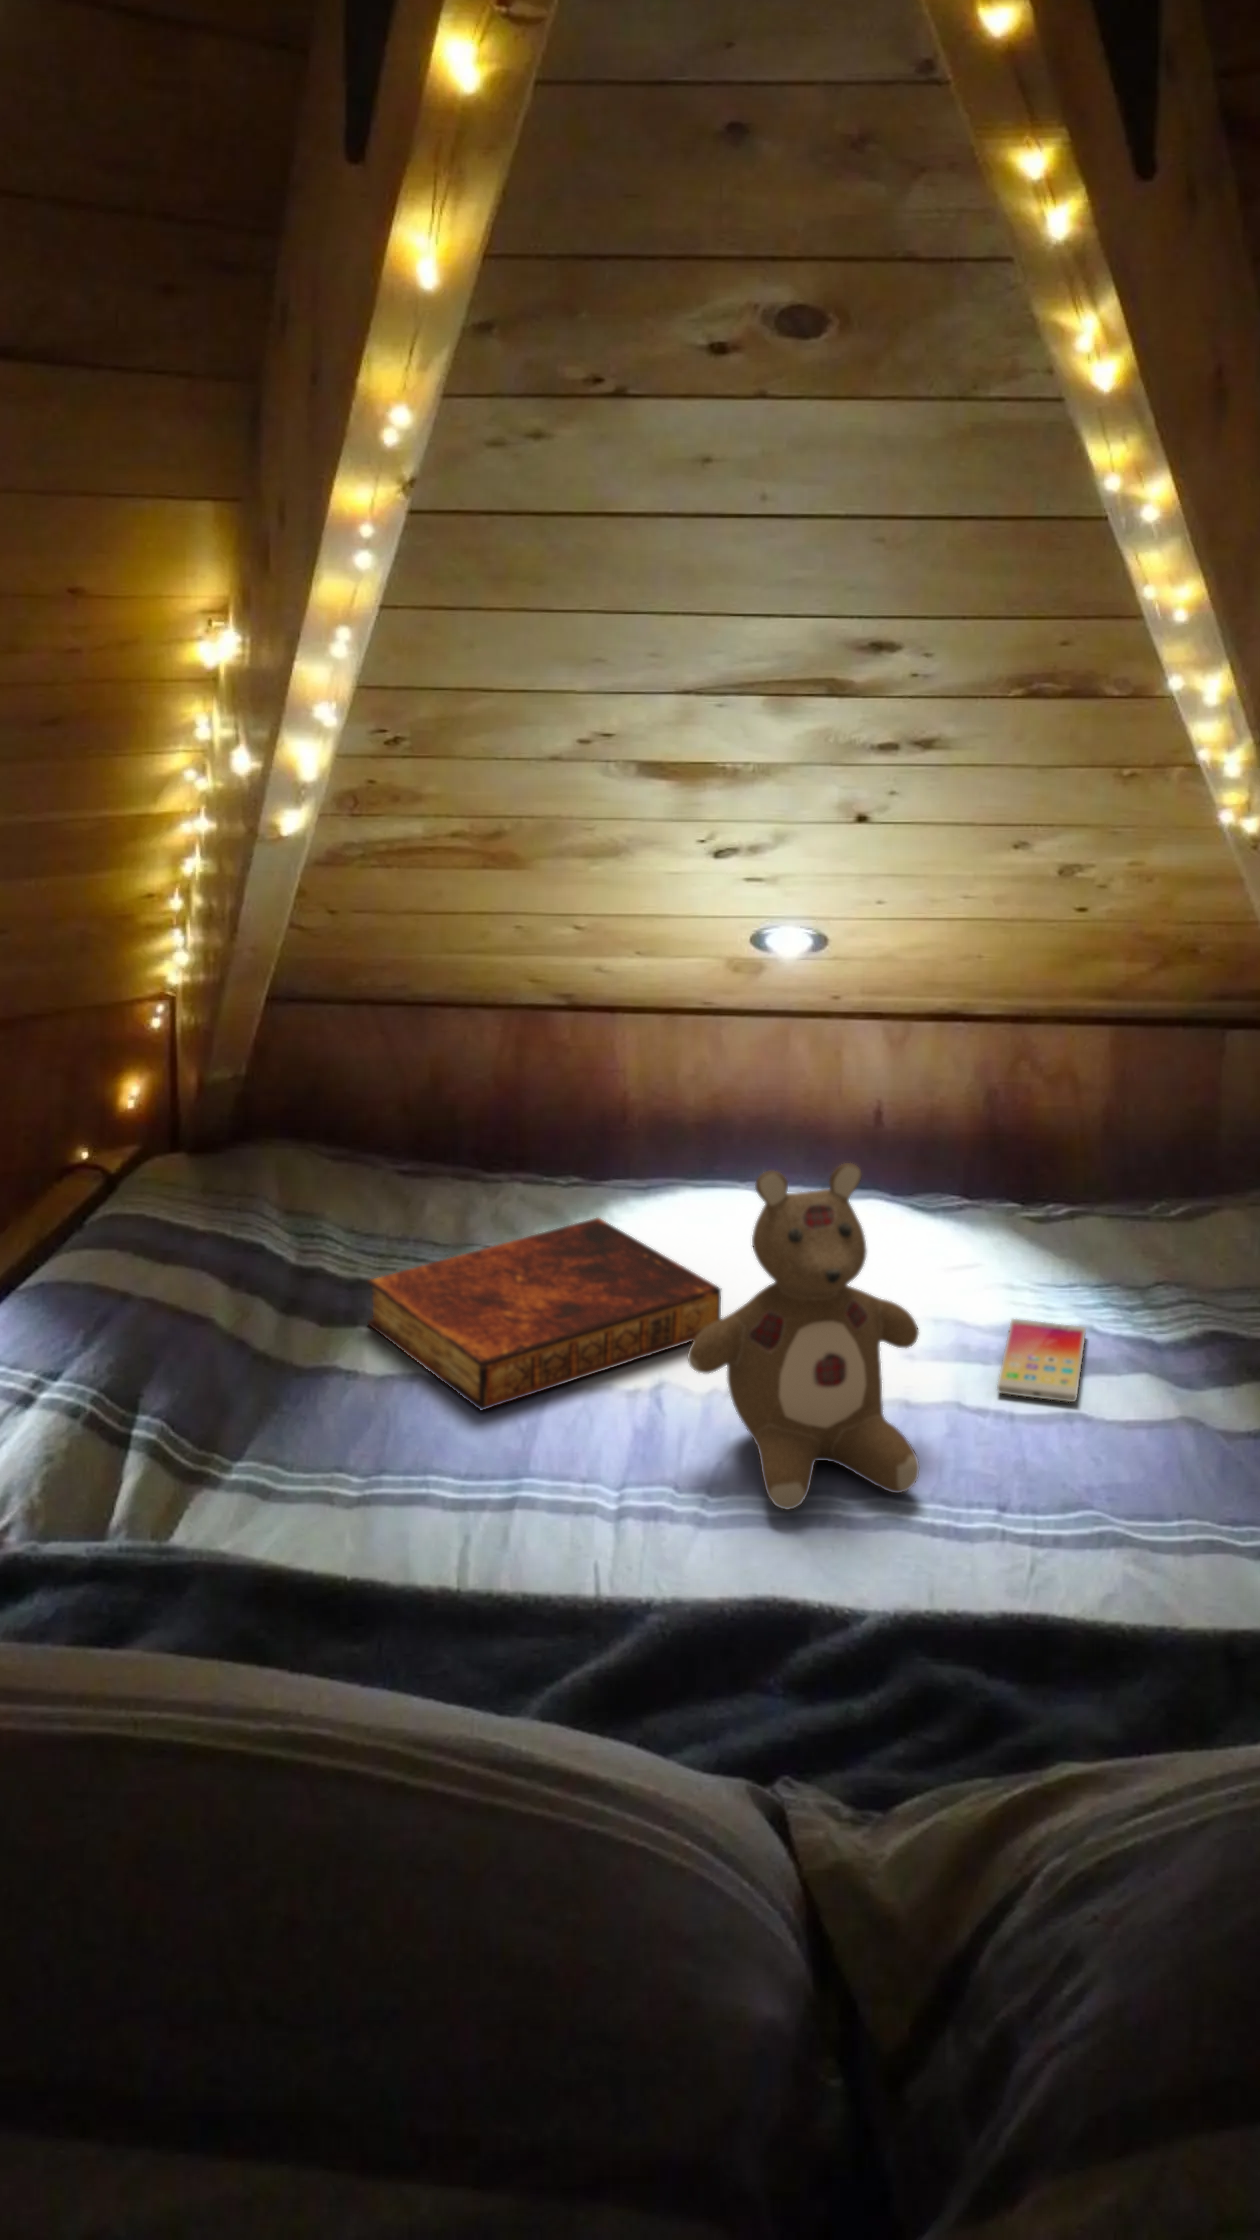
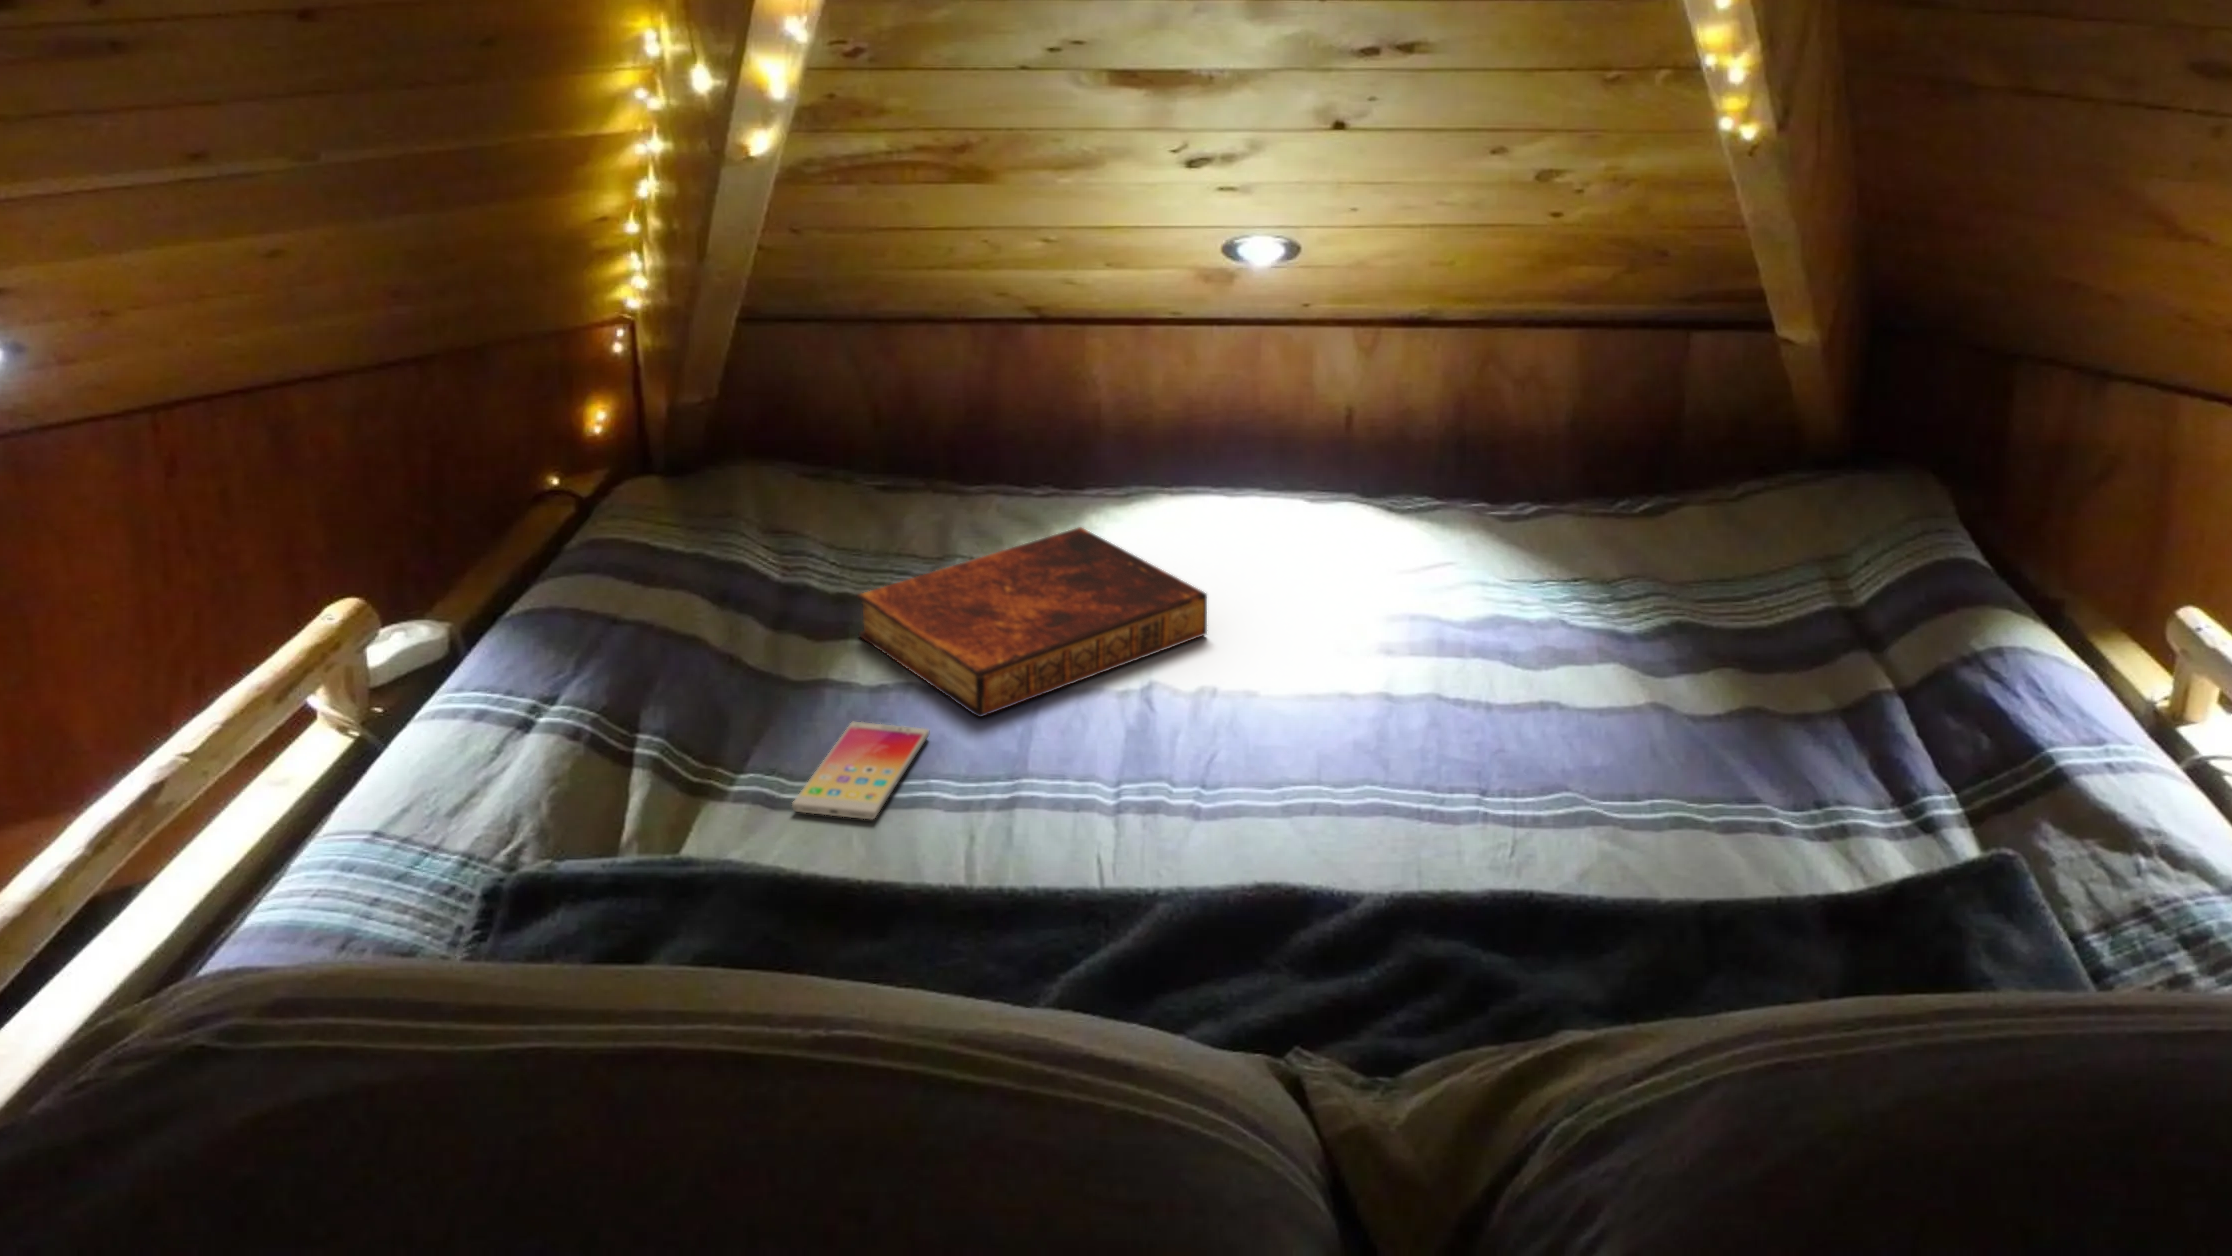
stuffed bear: present [688,1163,919,1509] -> none [1183,475,1409,803]
smartphone: present [997,1319,1086,1402] -> present [793,722,929,819]

